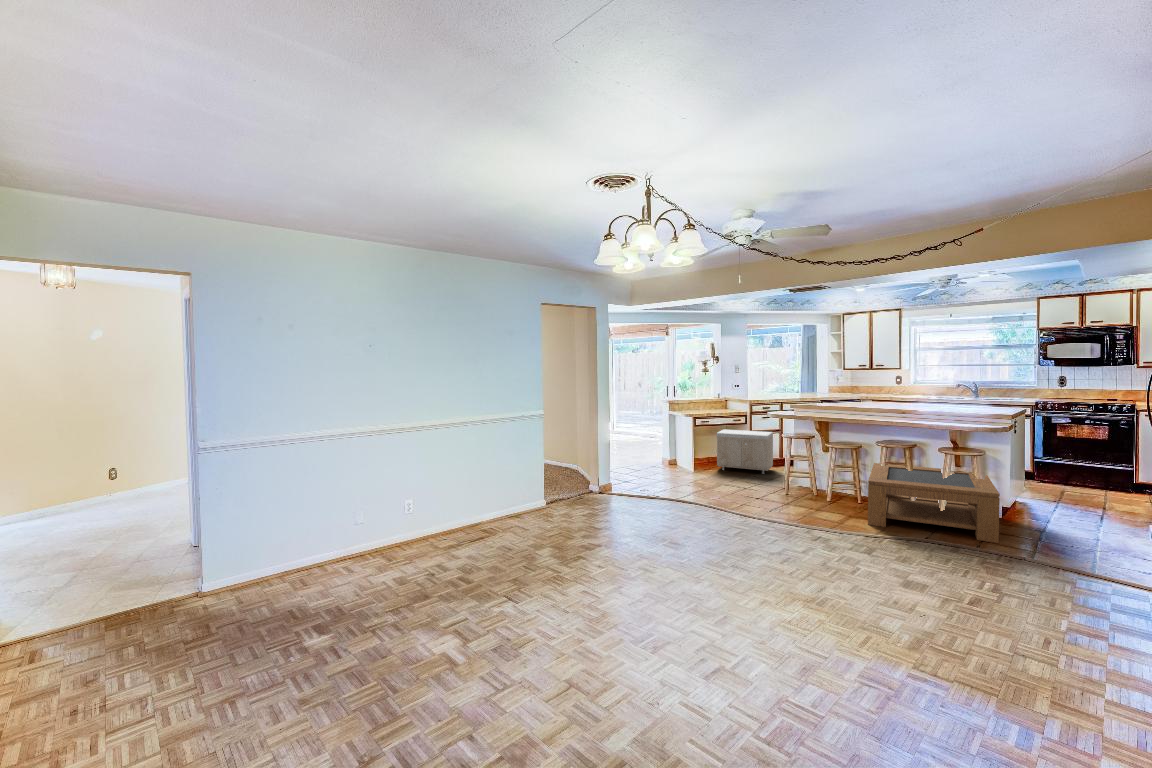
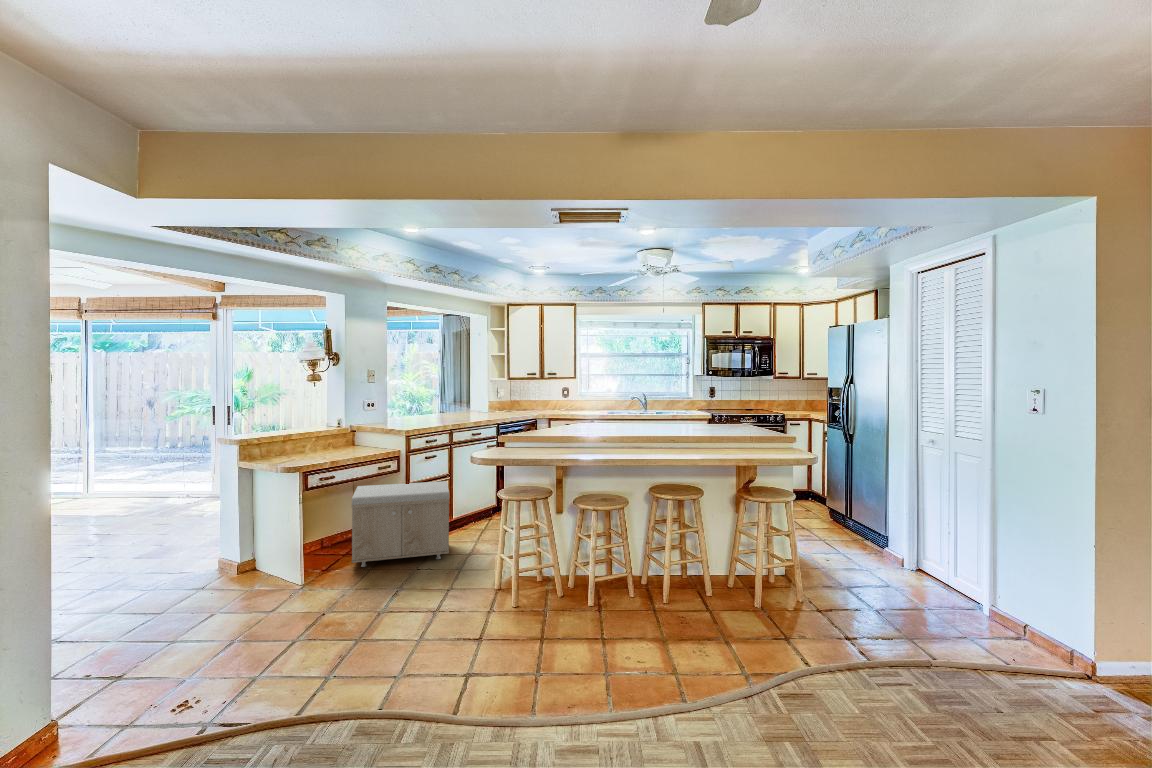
coffee table: present [868,463,1000,543] -> none [640,515,865,661]

